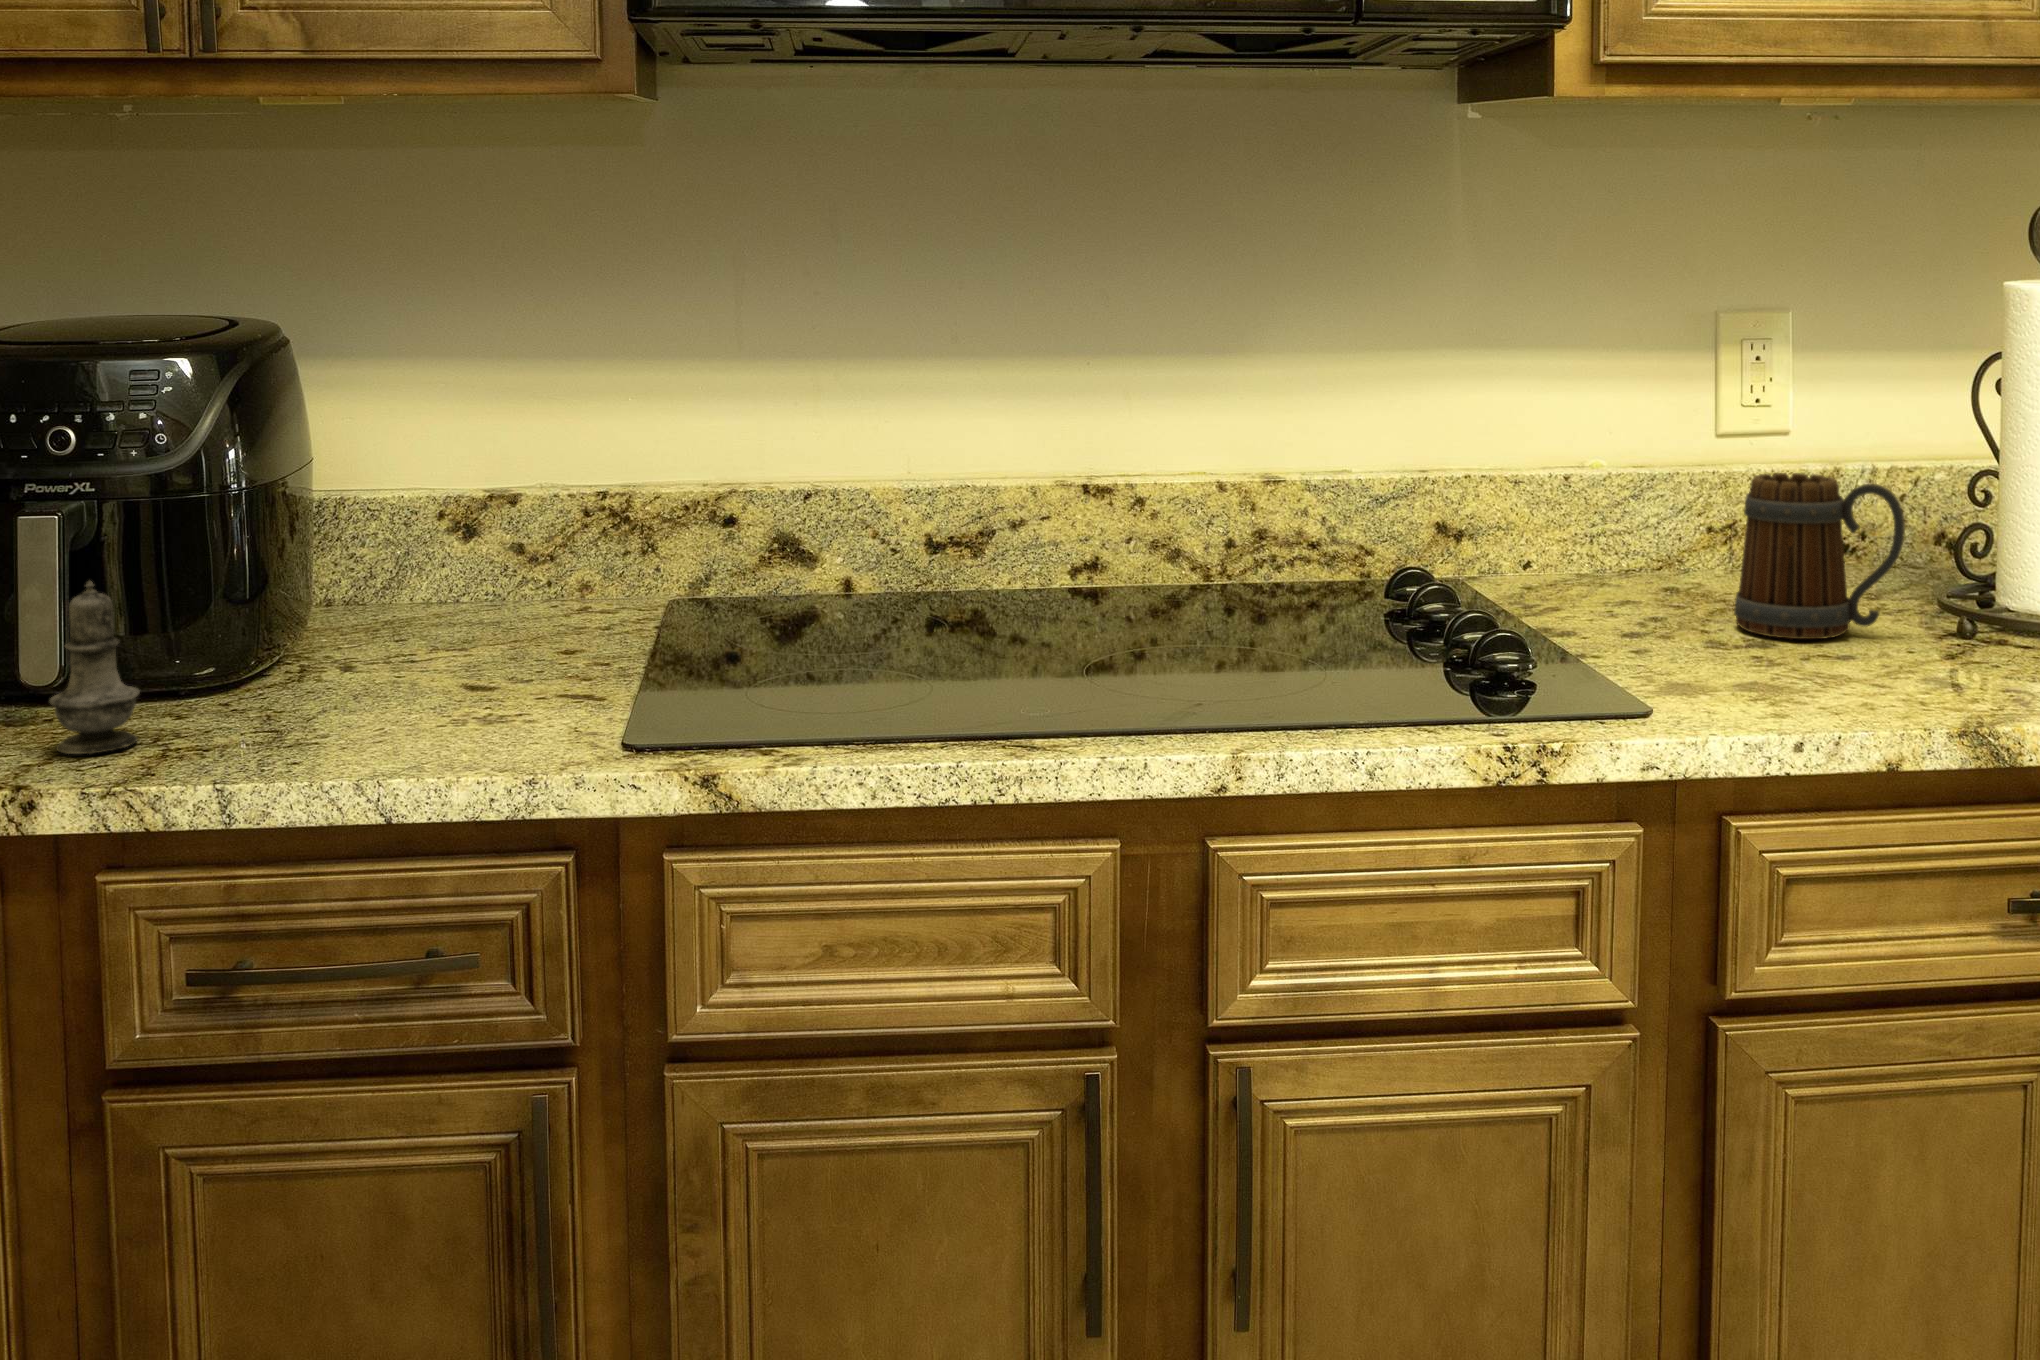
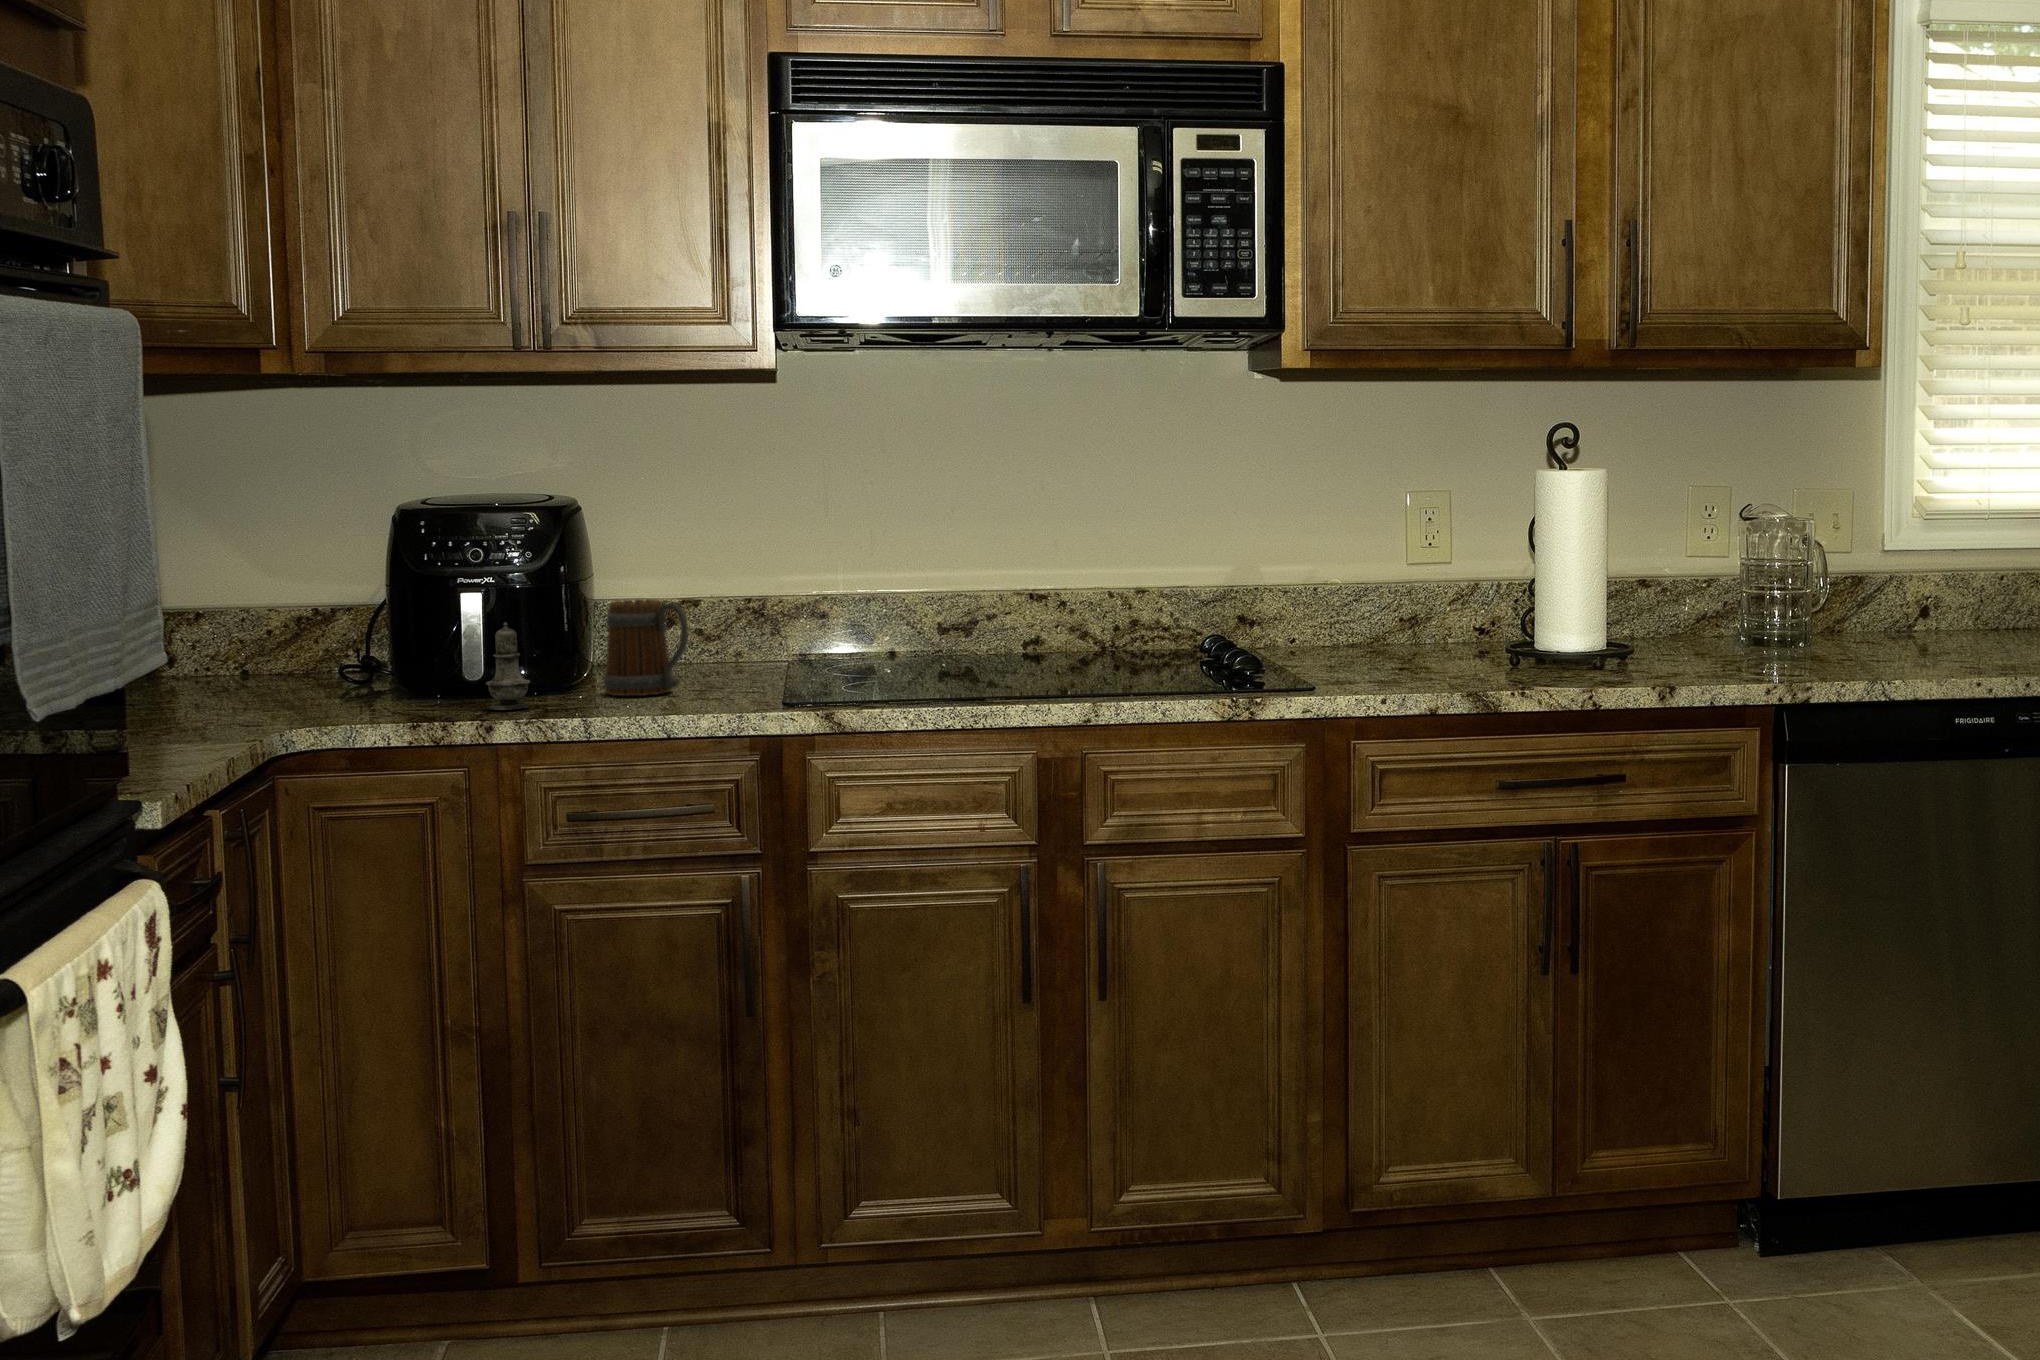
mug: present [1734,473,1905,639] -> present [604,599,688,696]

